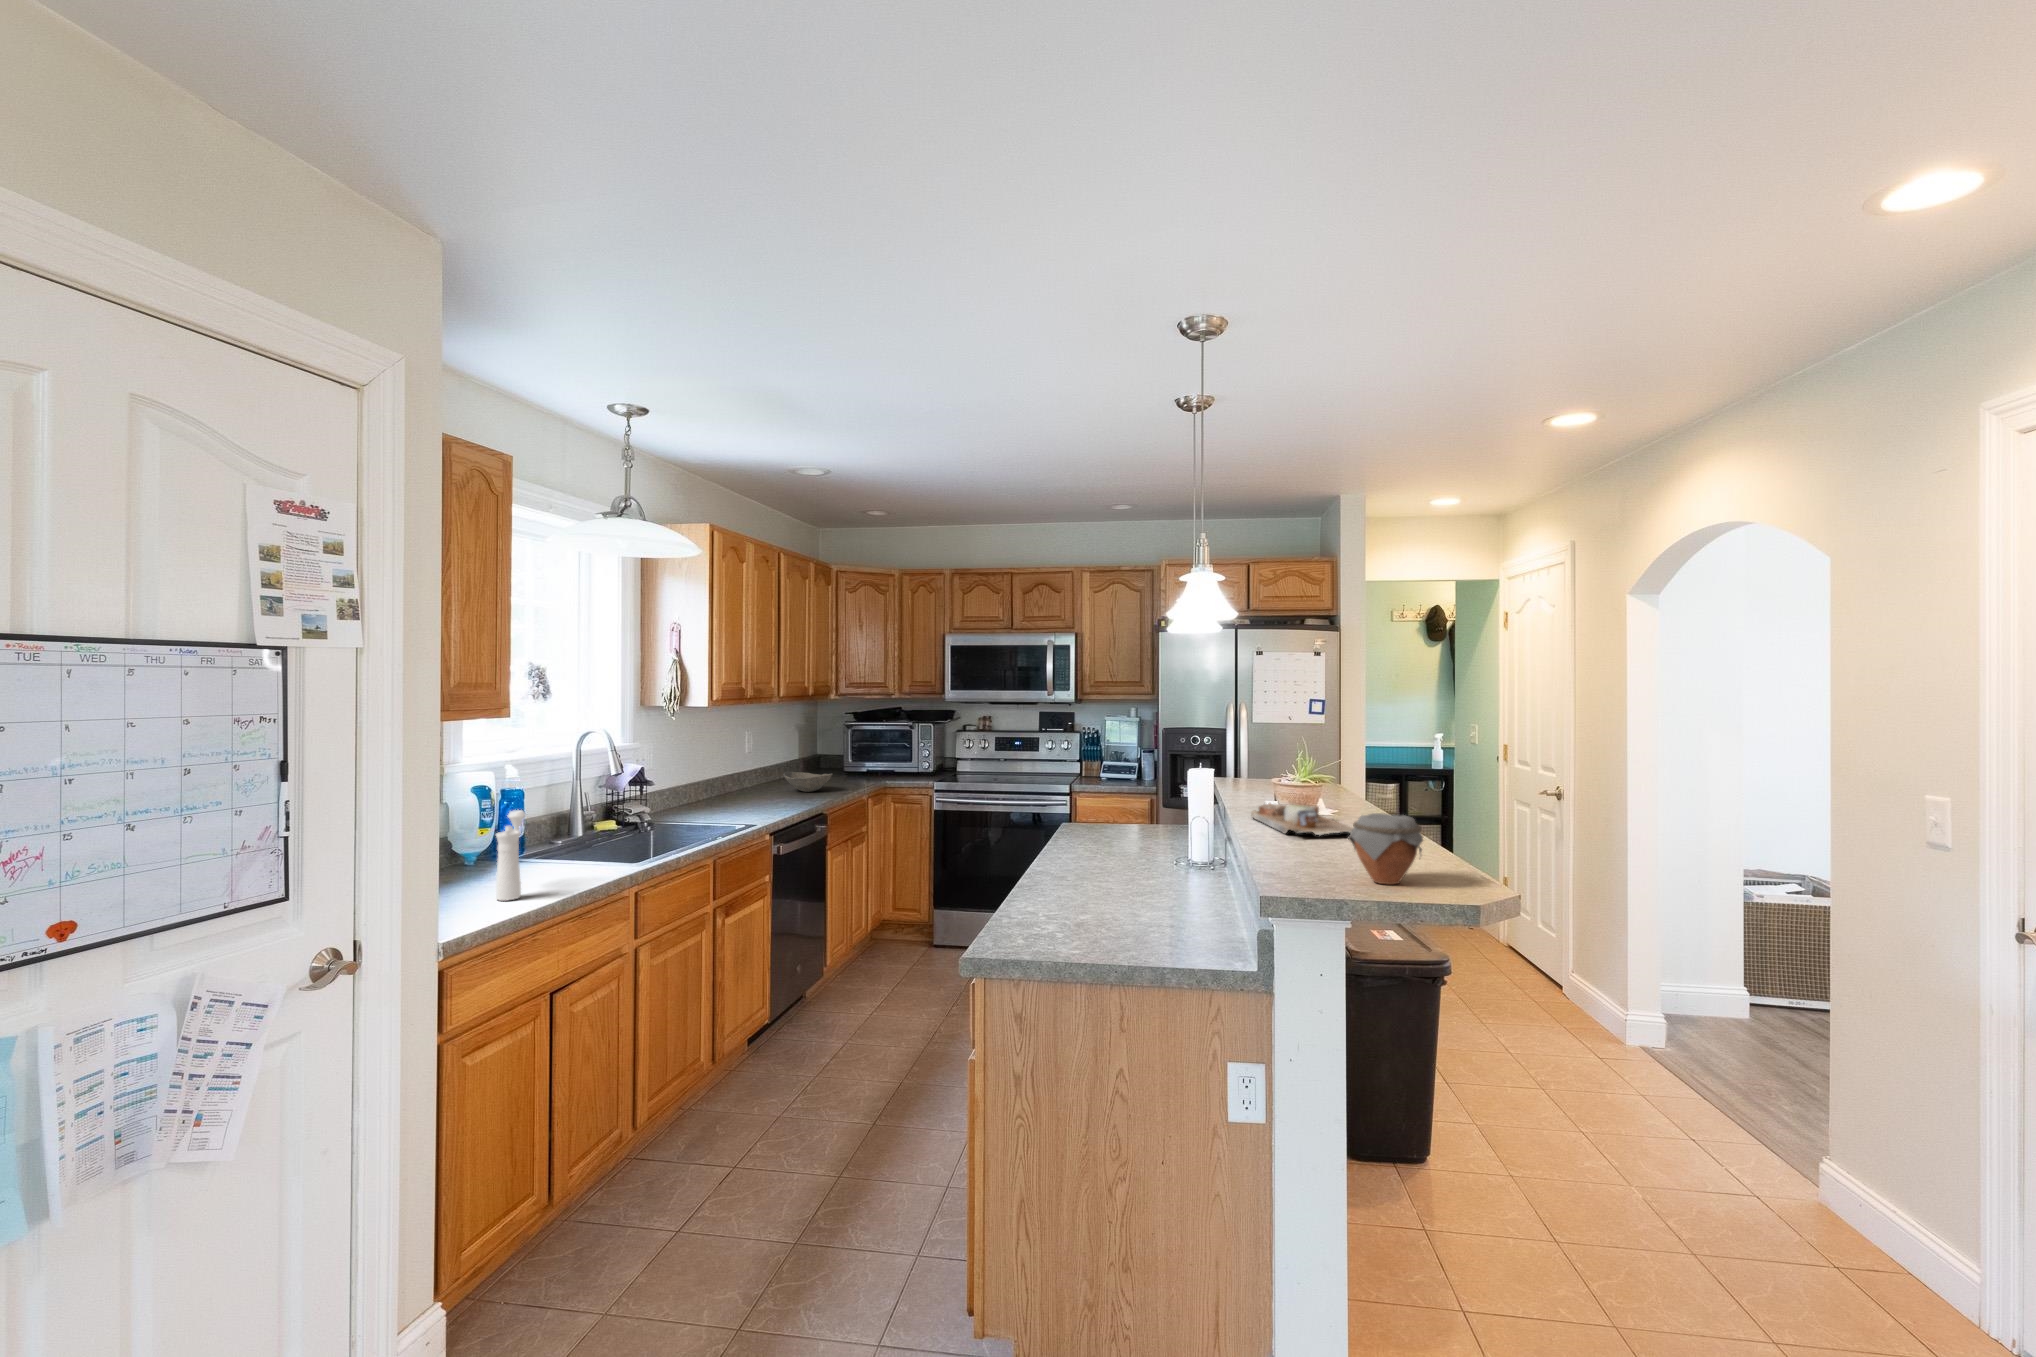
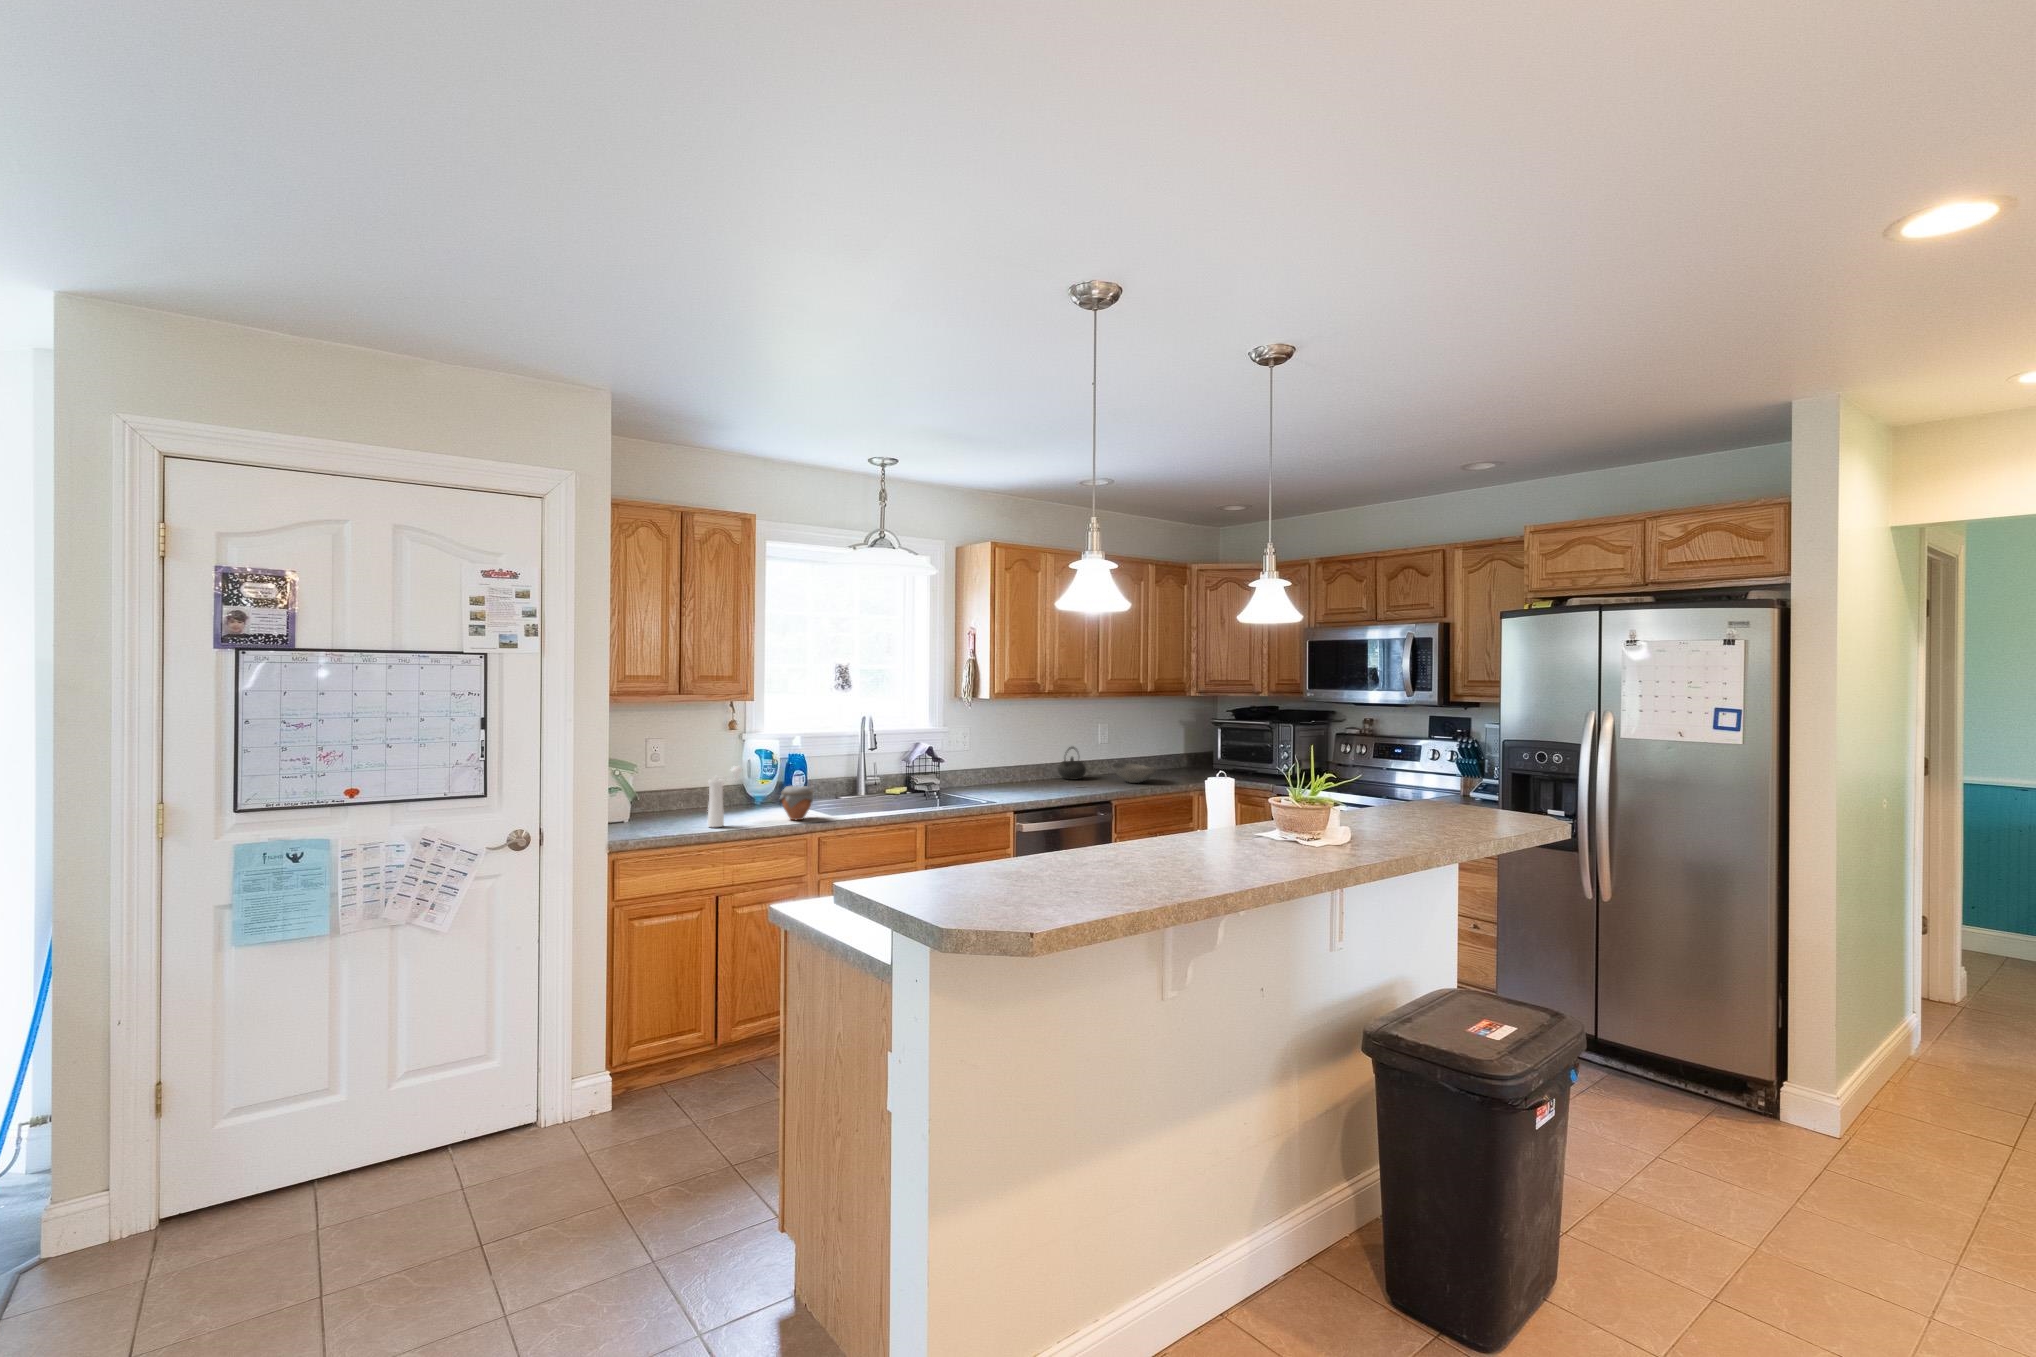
kettle: none [723,758,756,794] -> present [1058,747,1086,779]
cutting board: present [1251,803,1353,835] -> none [1141,824,1287,871]
jar: present [1348,813,1423,885] -> present [779,786,813,820]

